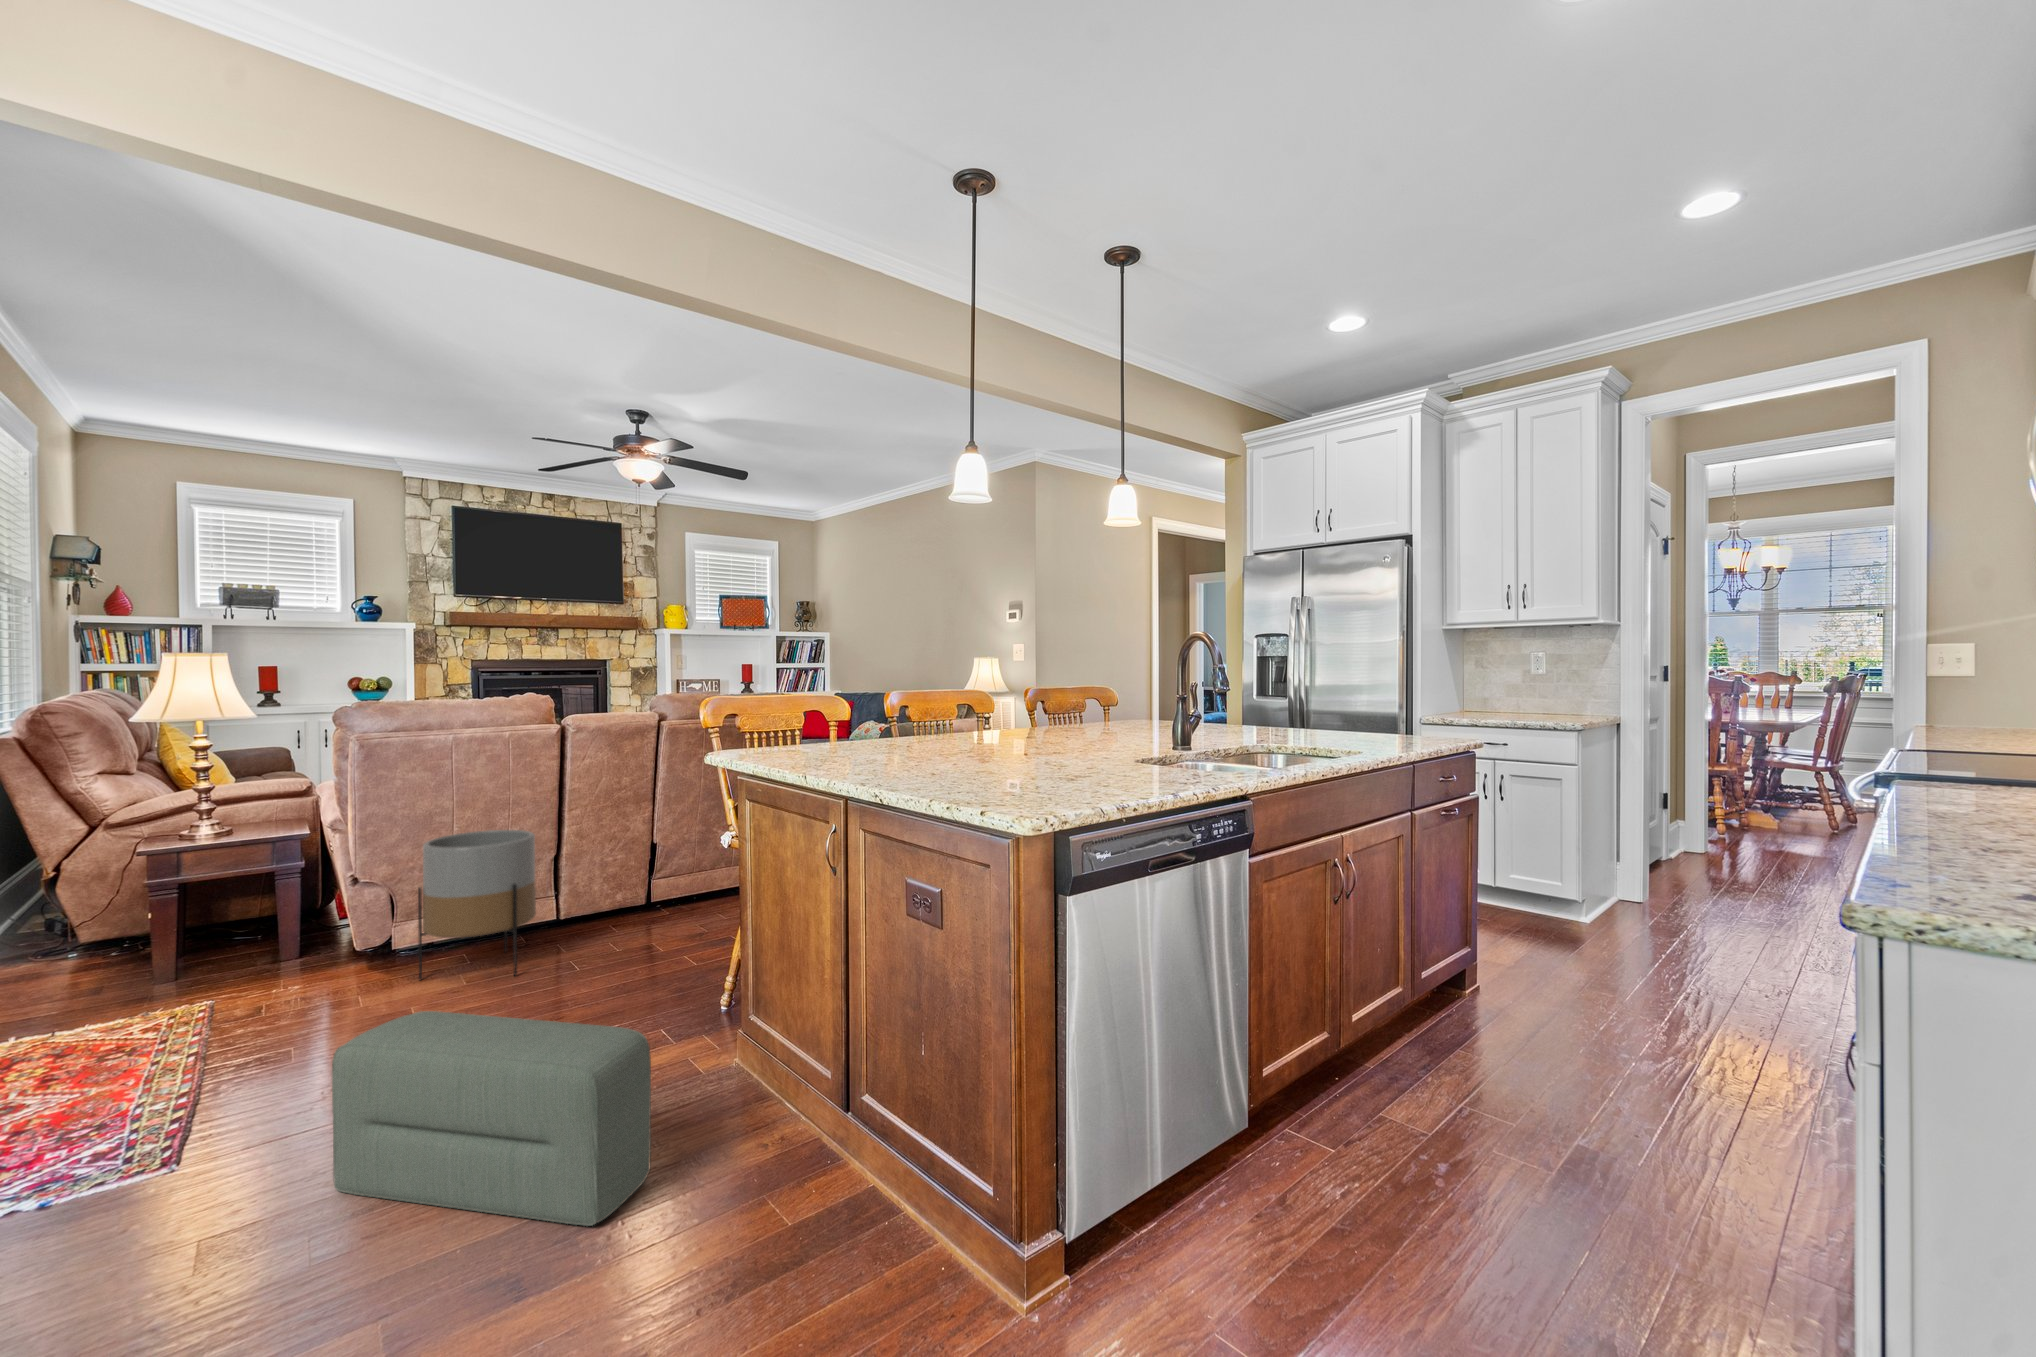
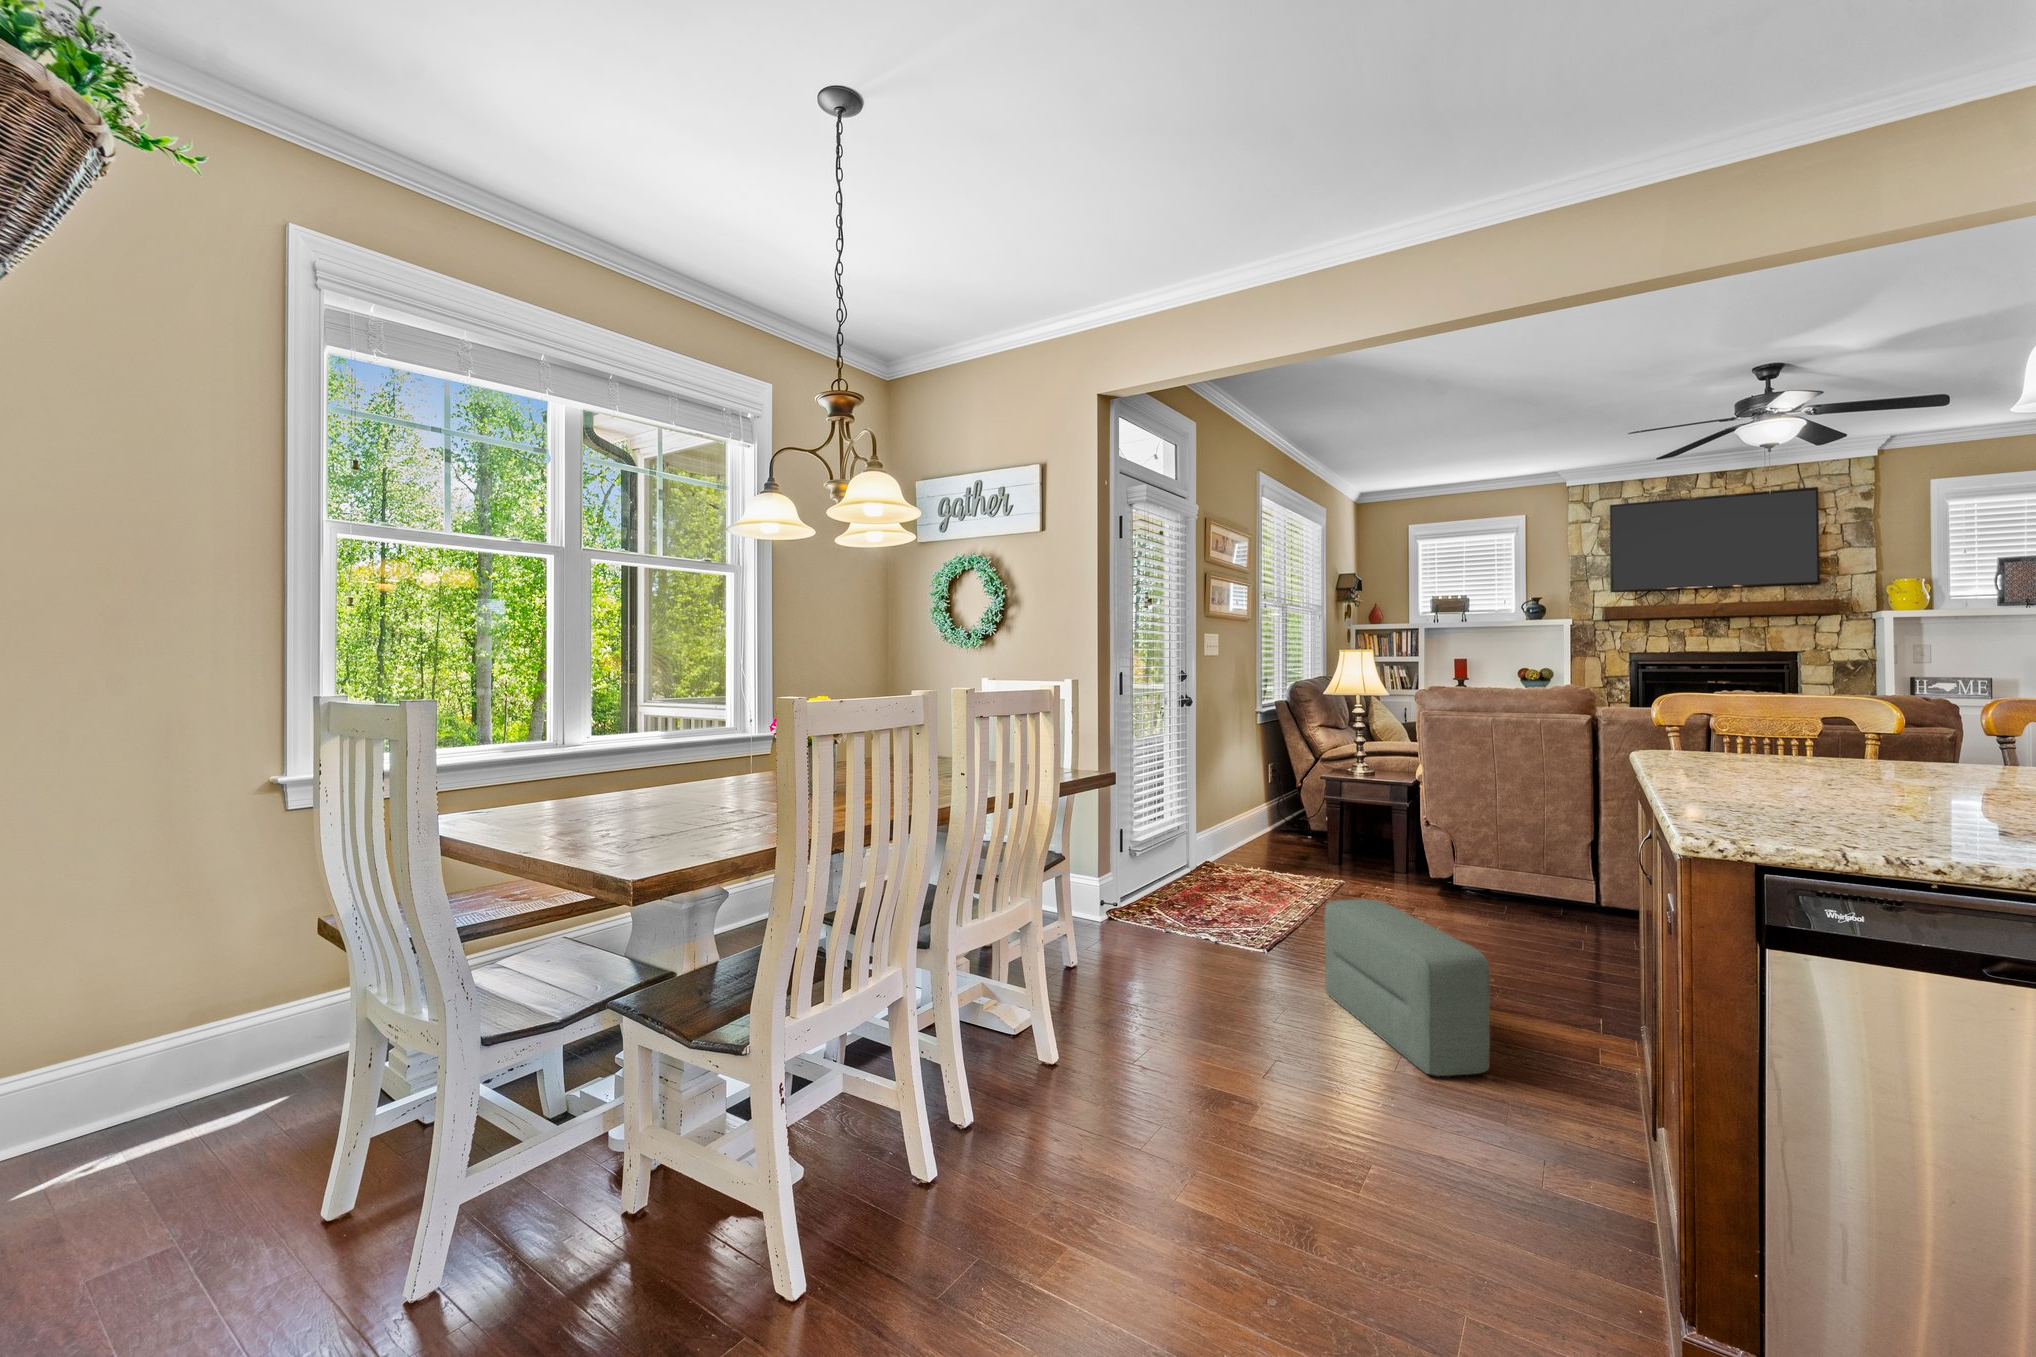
planter: present [418,830,536,980] -> none [1462,801,1556,929]

